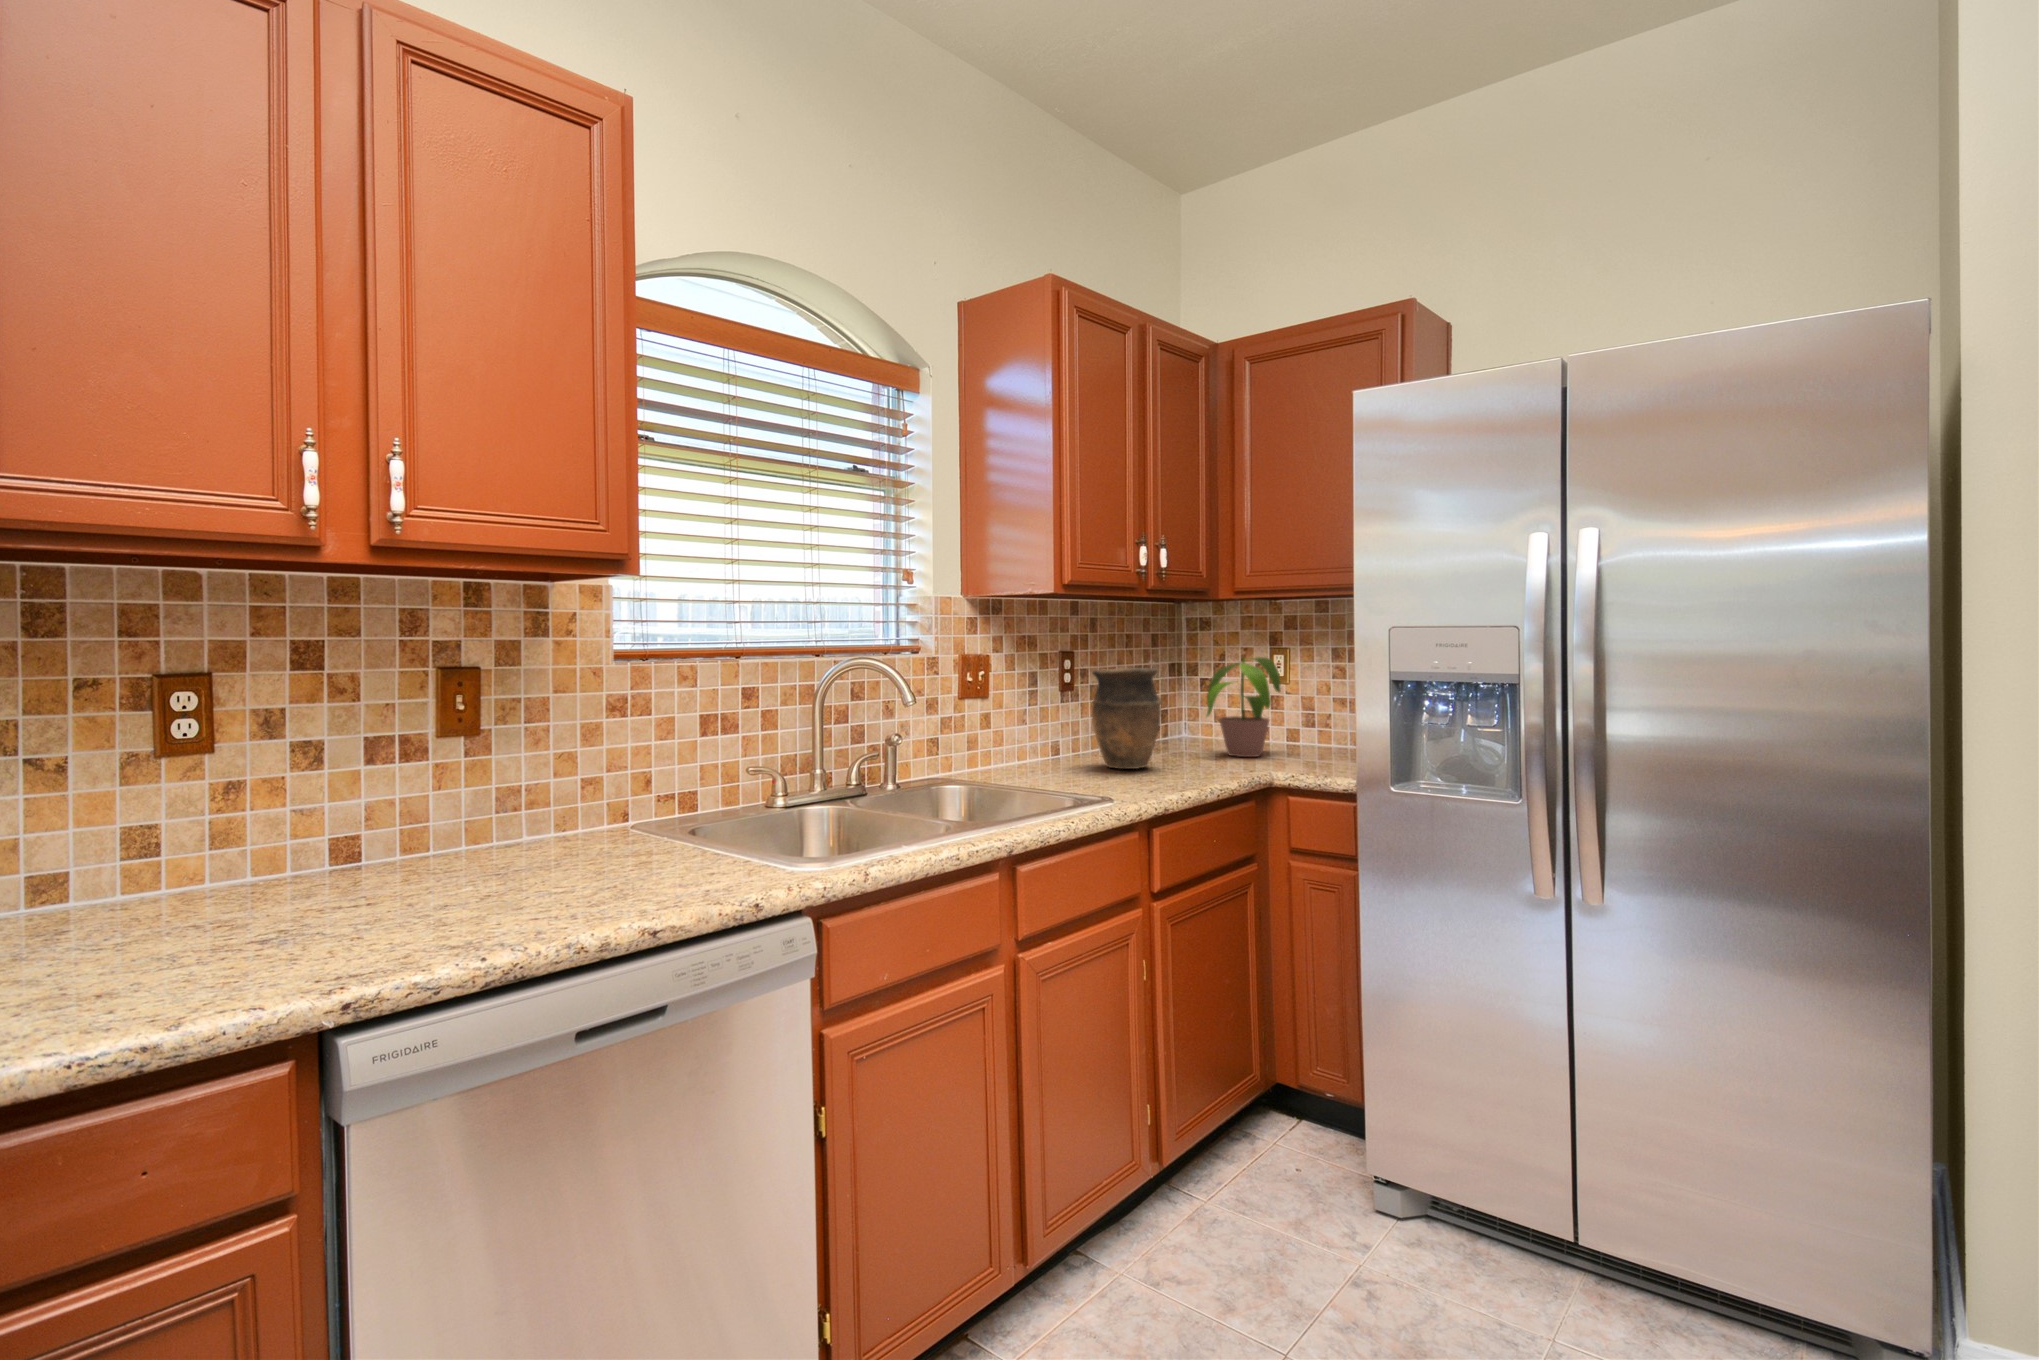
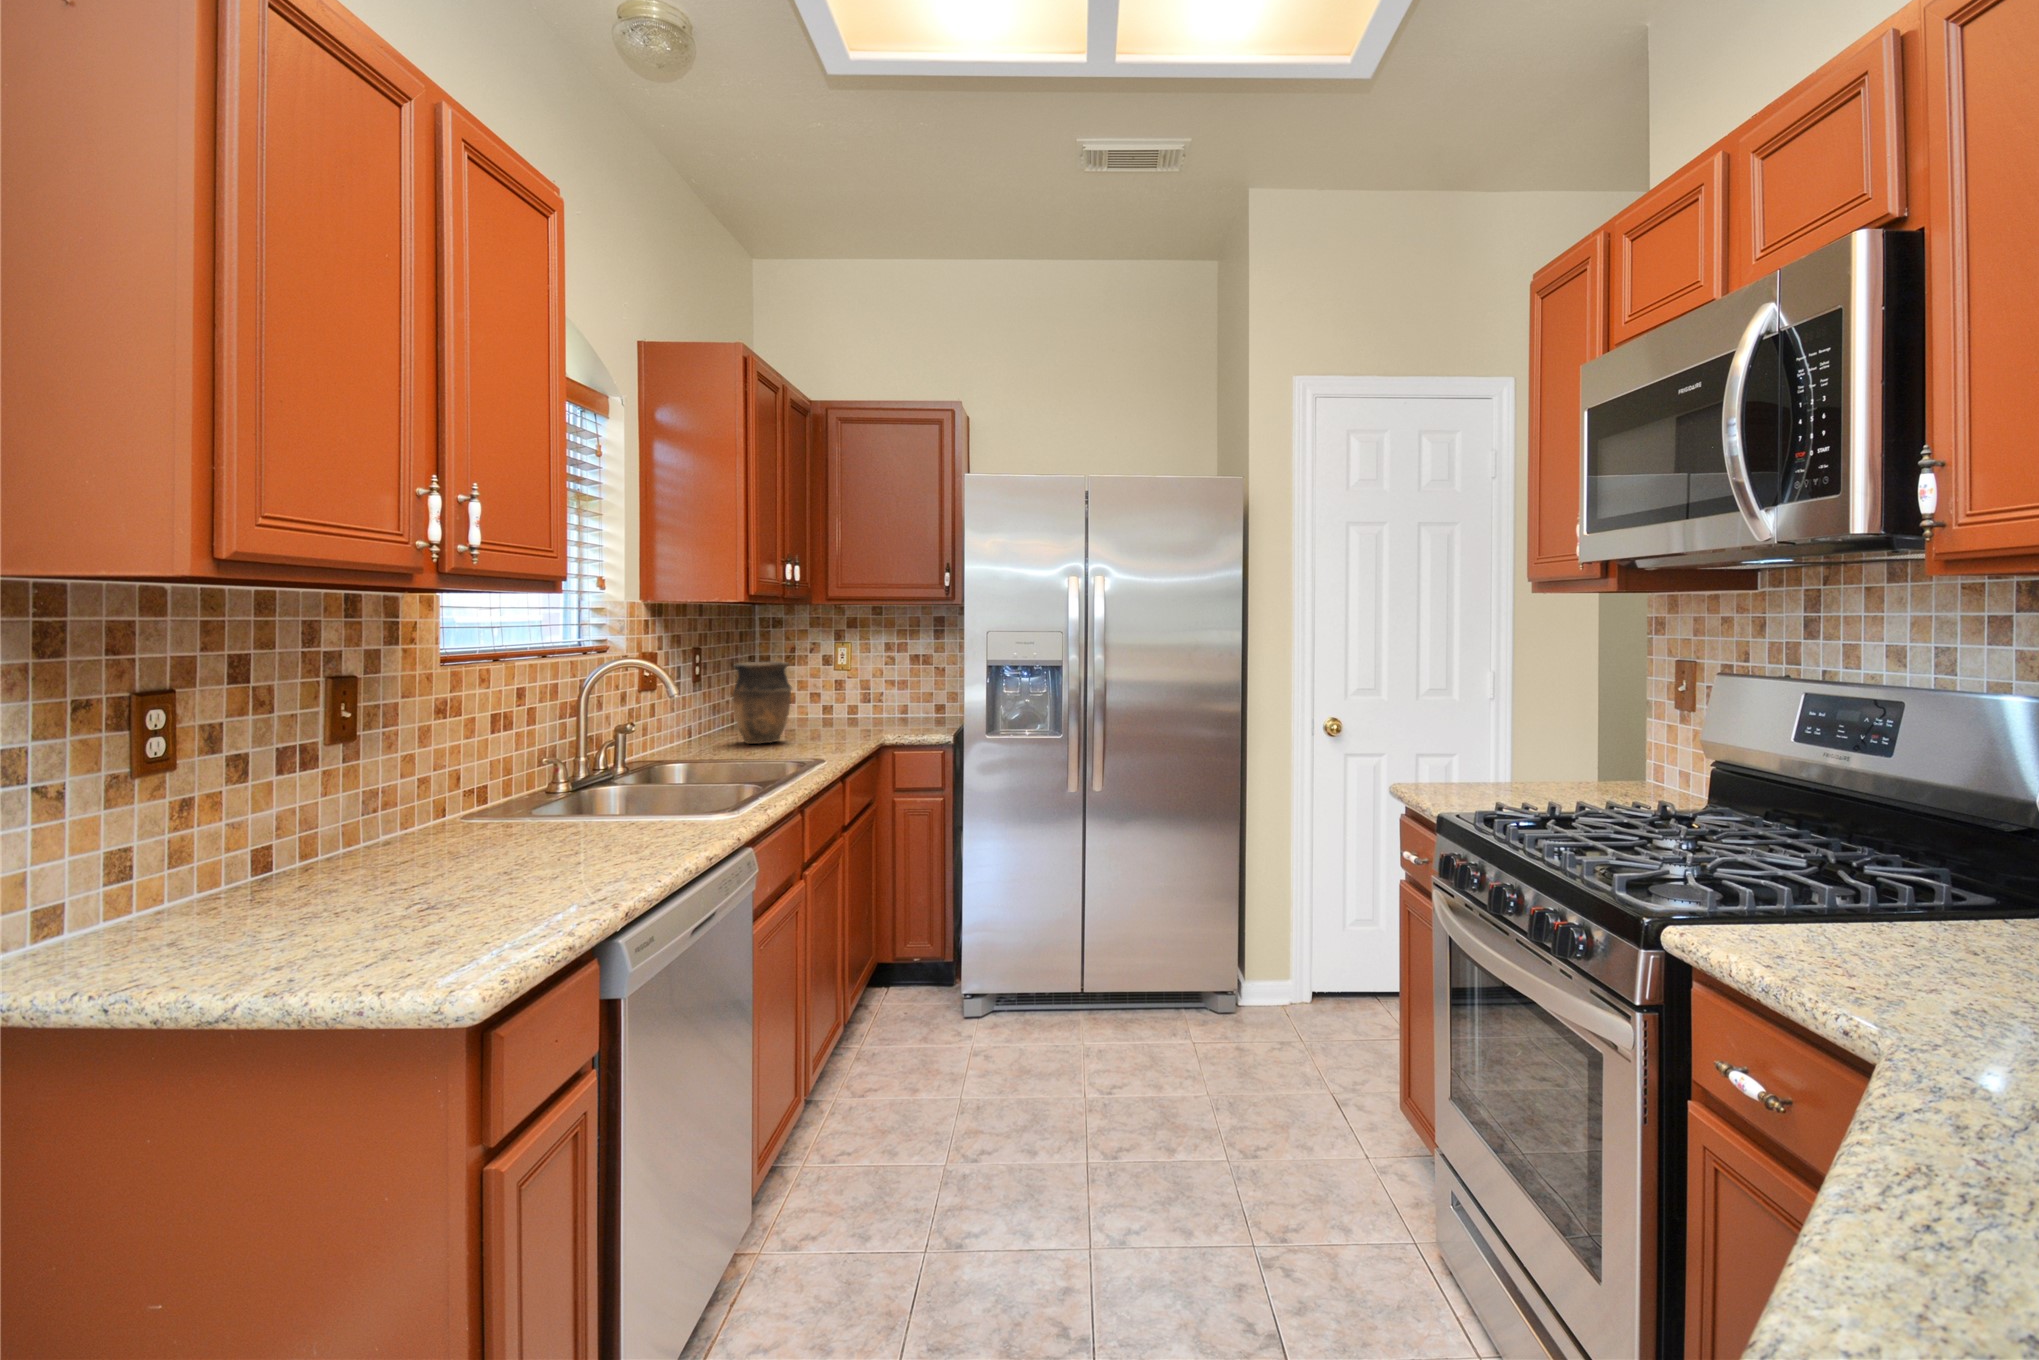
potted plant: present [1207,657,1281,757] -> none [785,651,863,729]

